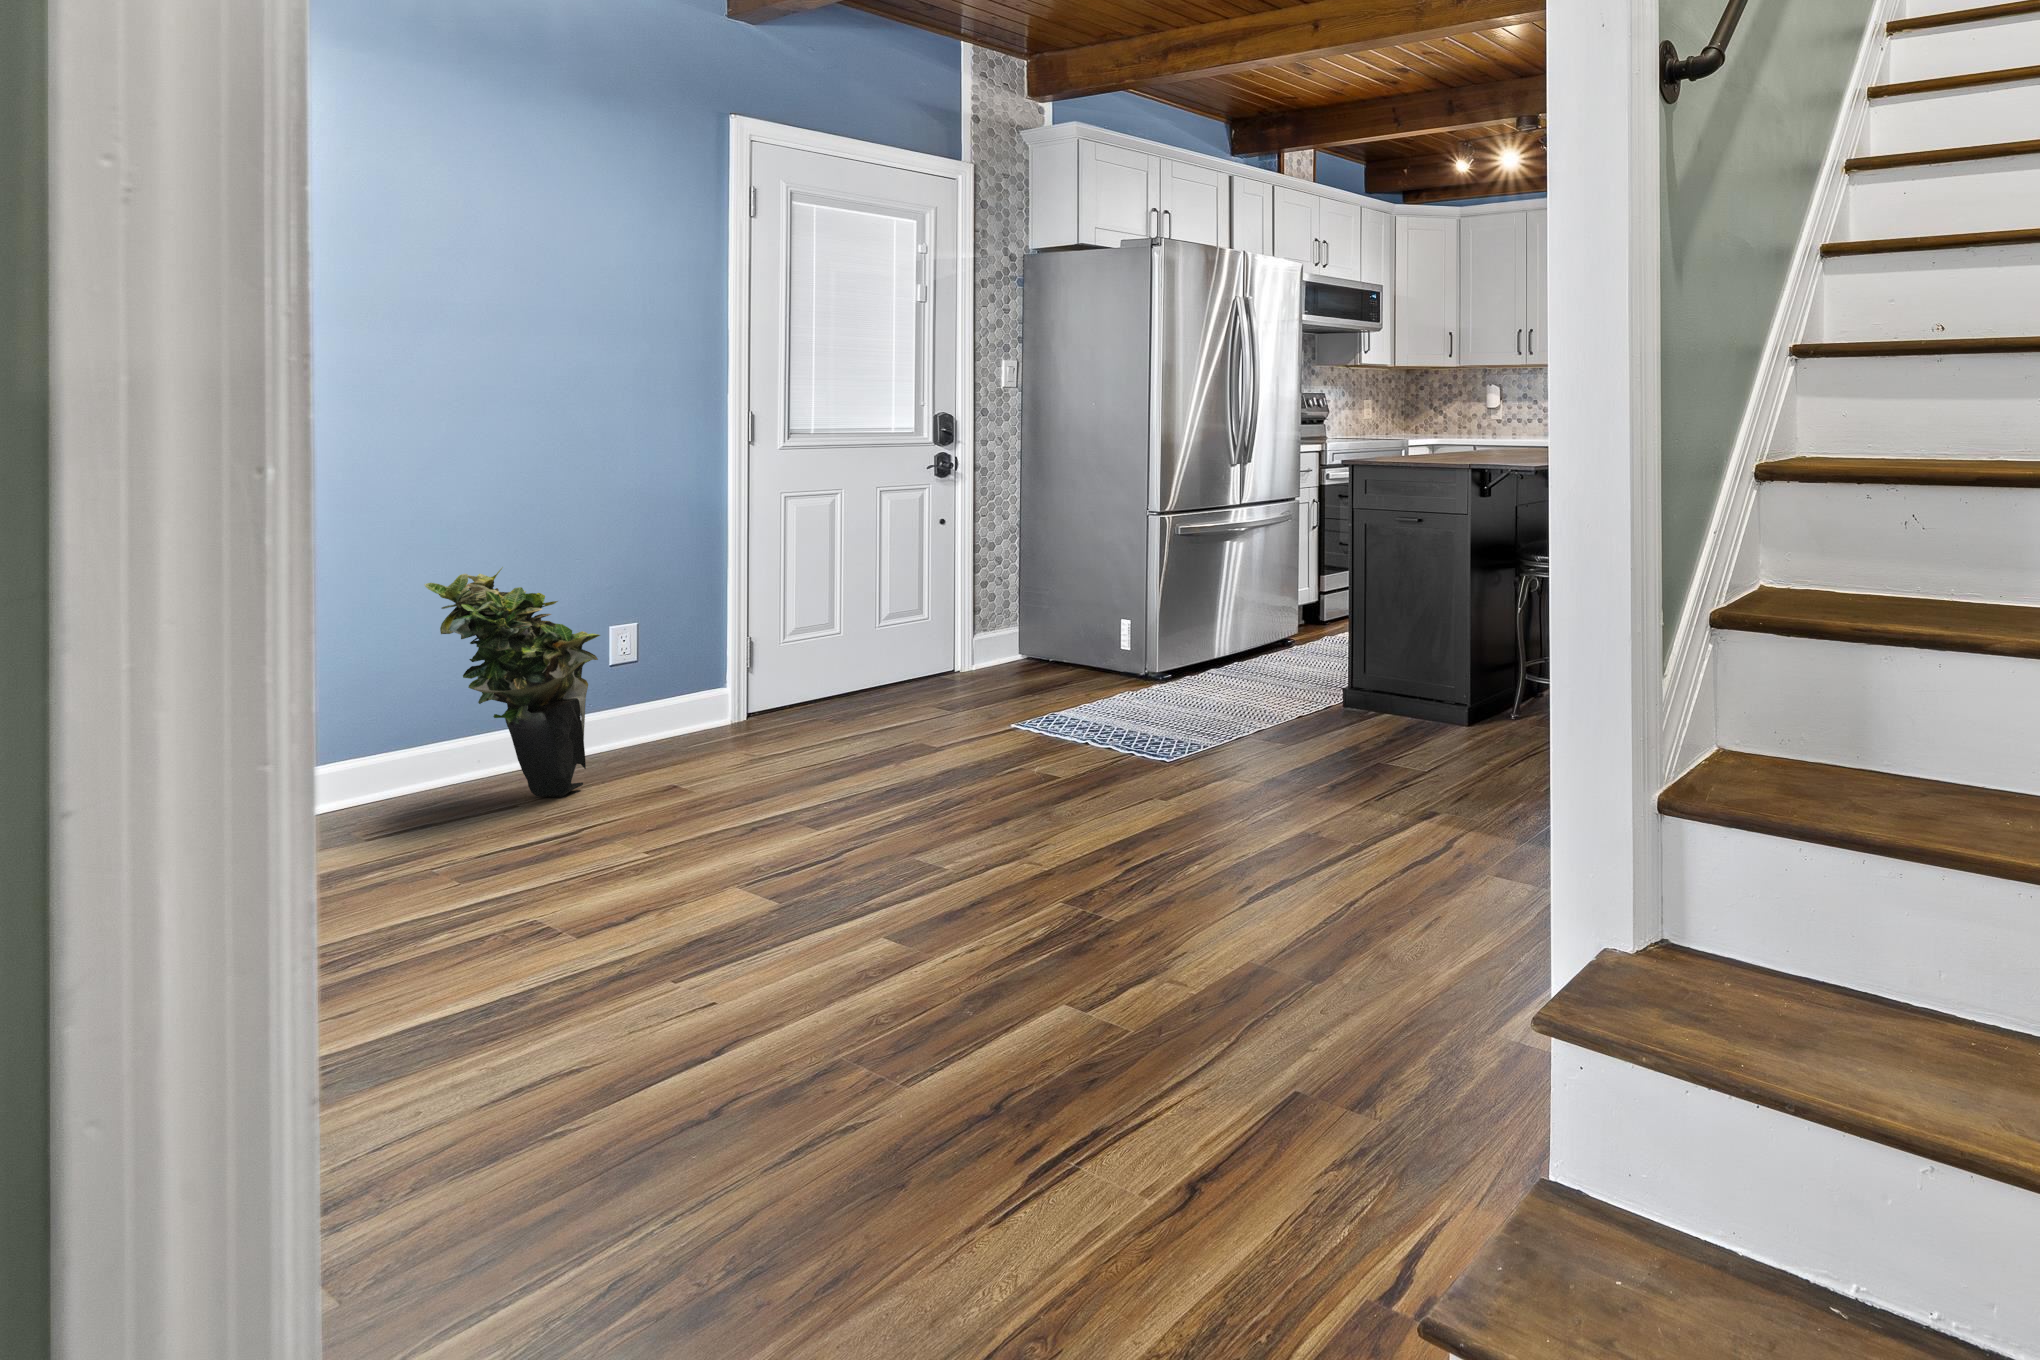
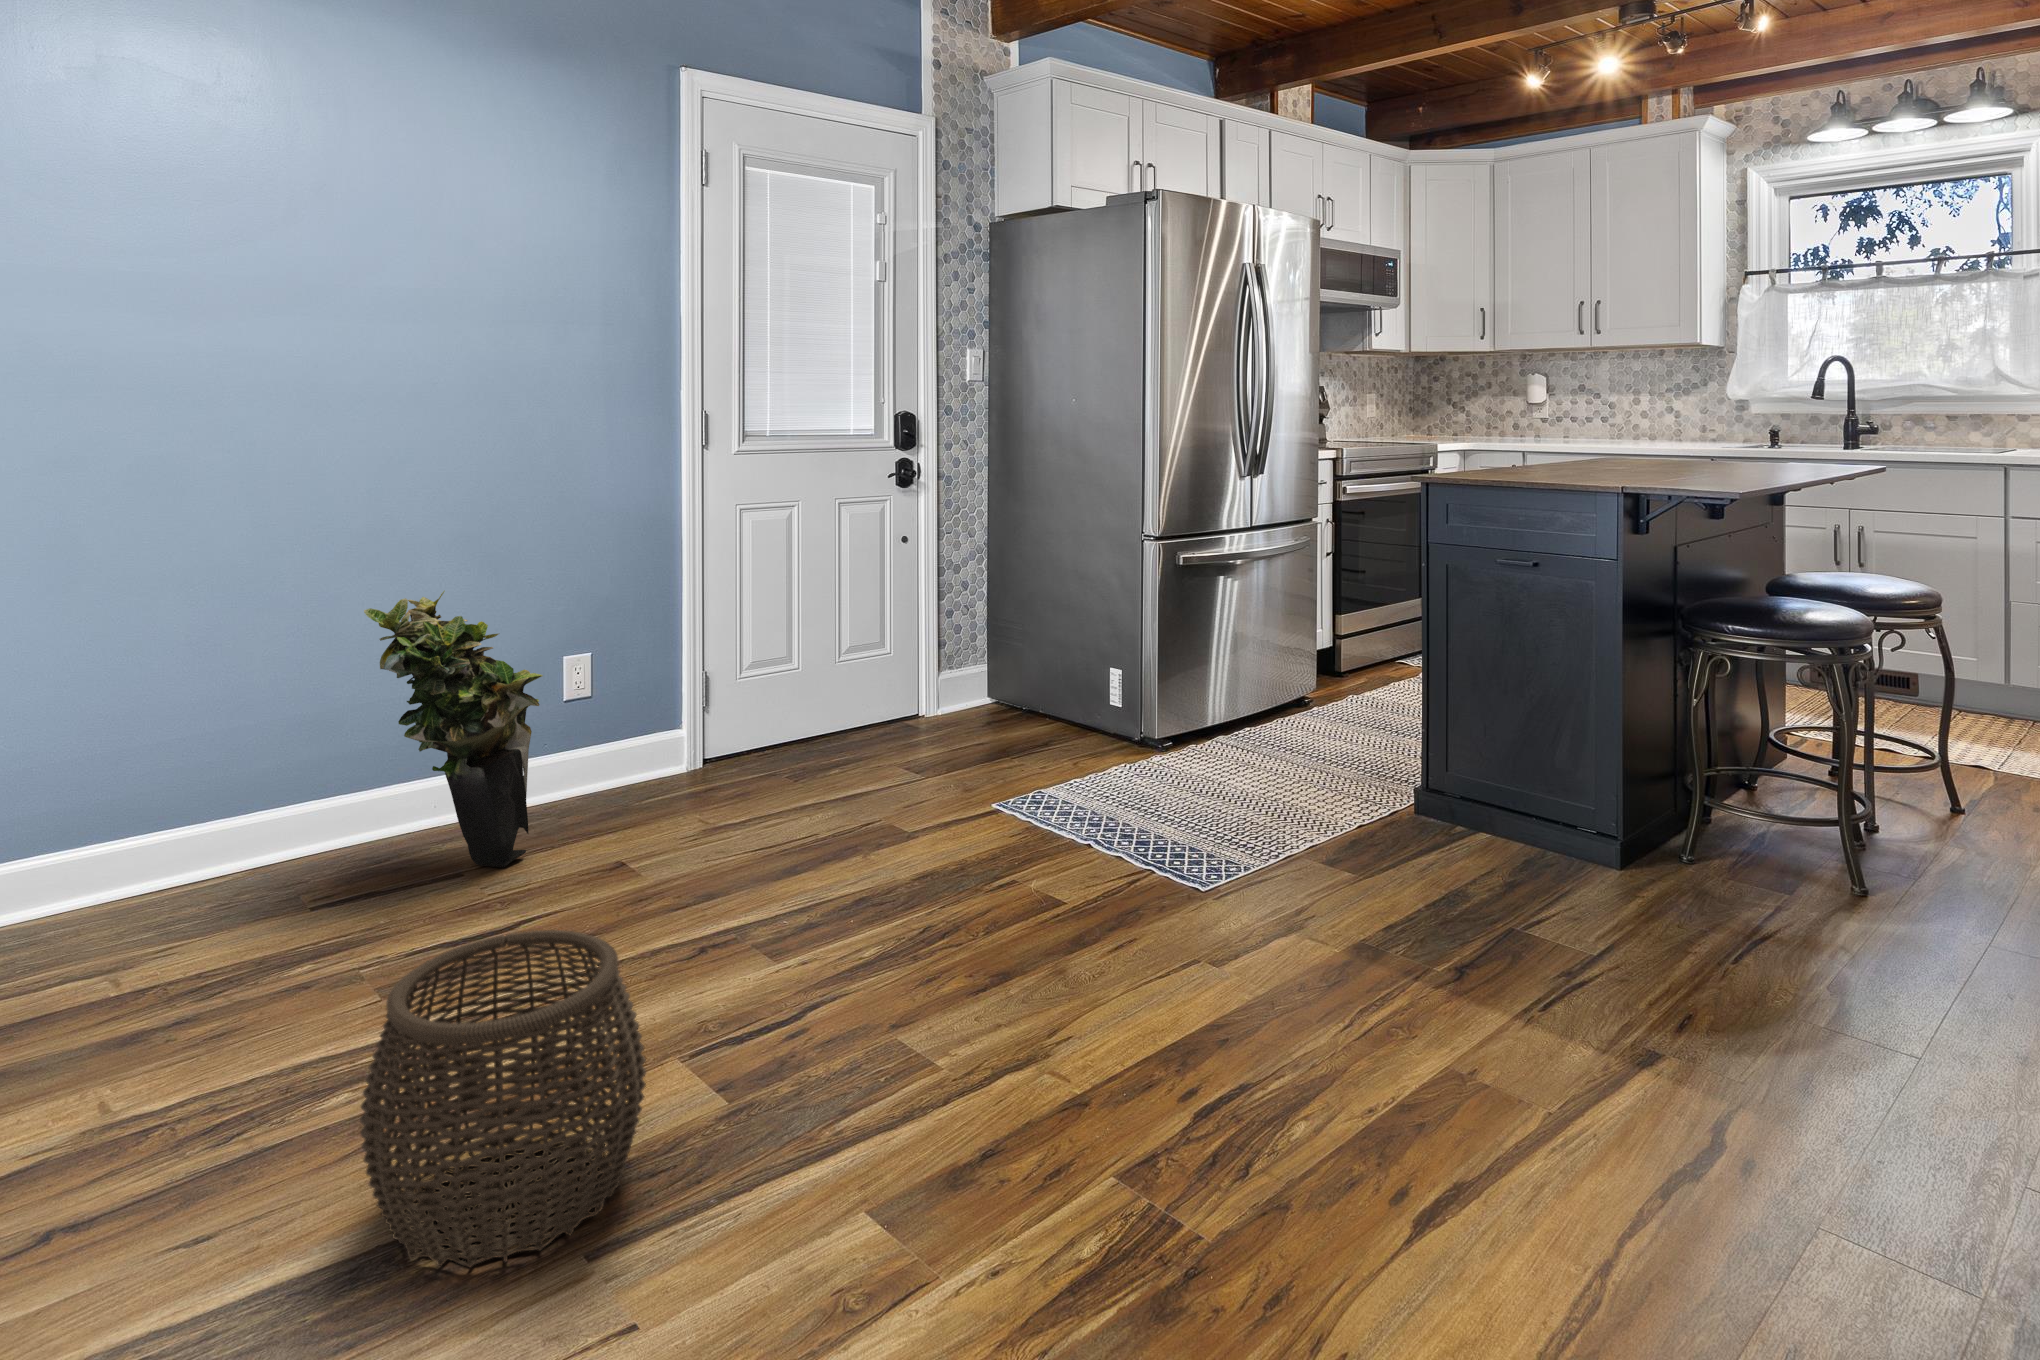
woven basket: none [491,781,718,997] -> present [360,930,646,1267]

